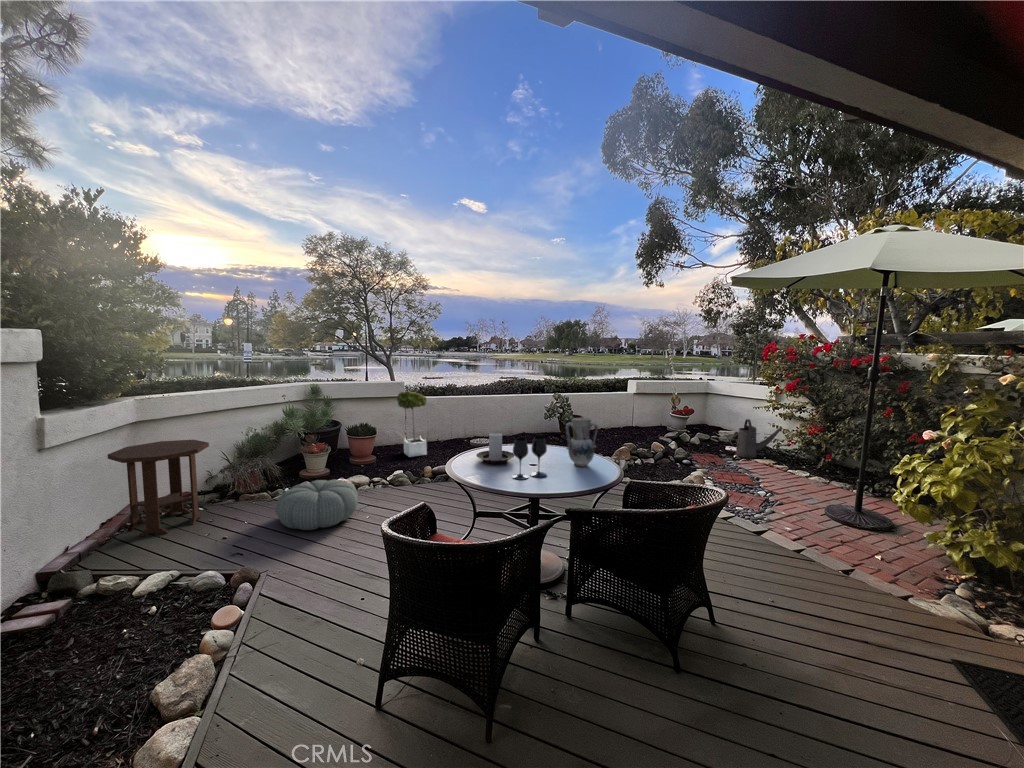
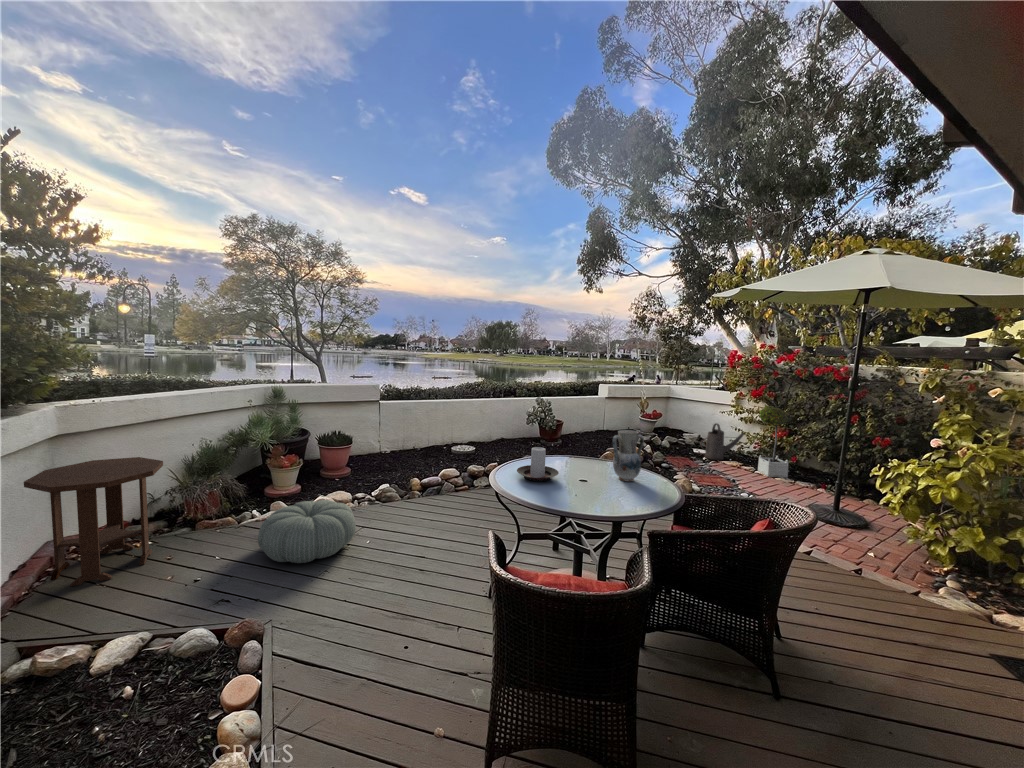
potted tree: present [397,391,427,457] -> present [758,405,792,477]
wine glass: present [512,437,547,480] -> none [570,452,606,500]

